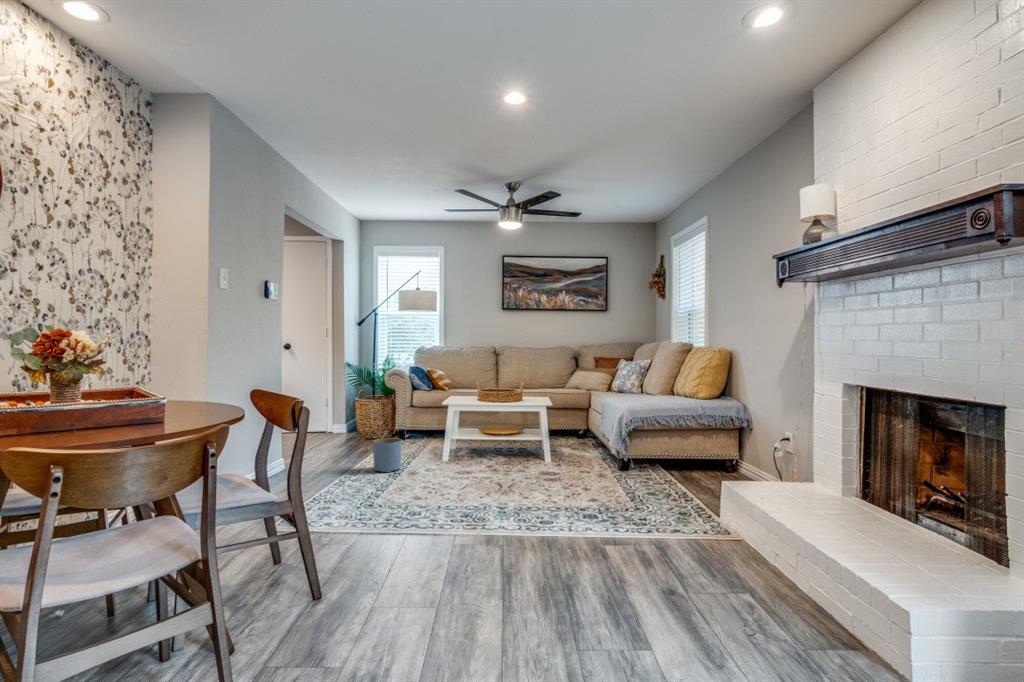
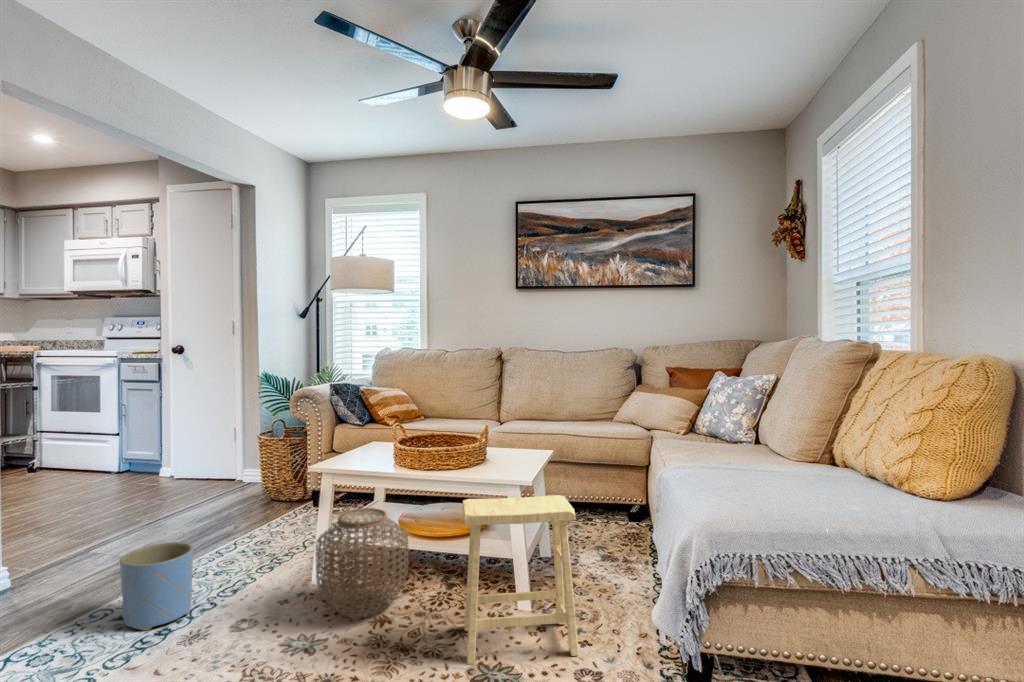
footstool: none [527,409,578,472] -> present [463,495,579,664]
woven basket: none [457,420,497,466] -> present [316,508,408,618]

